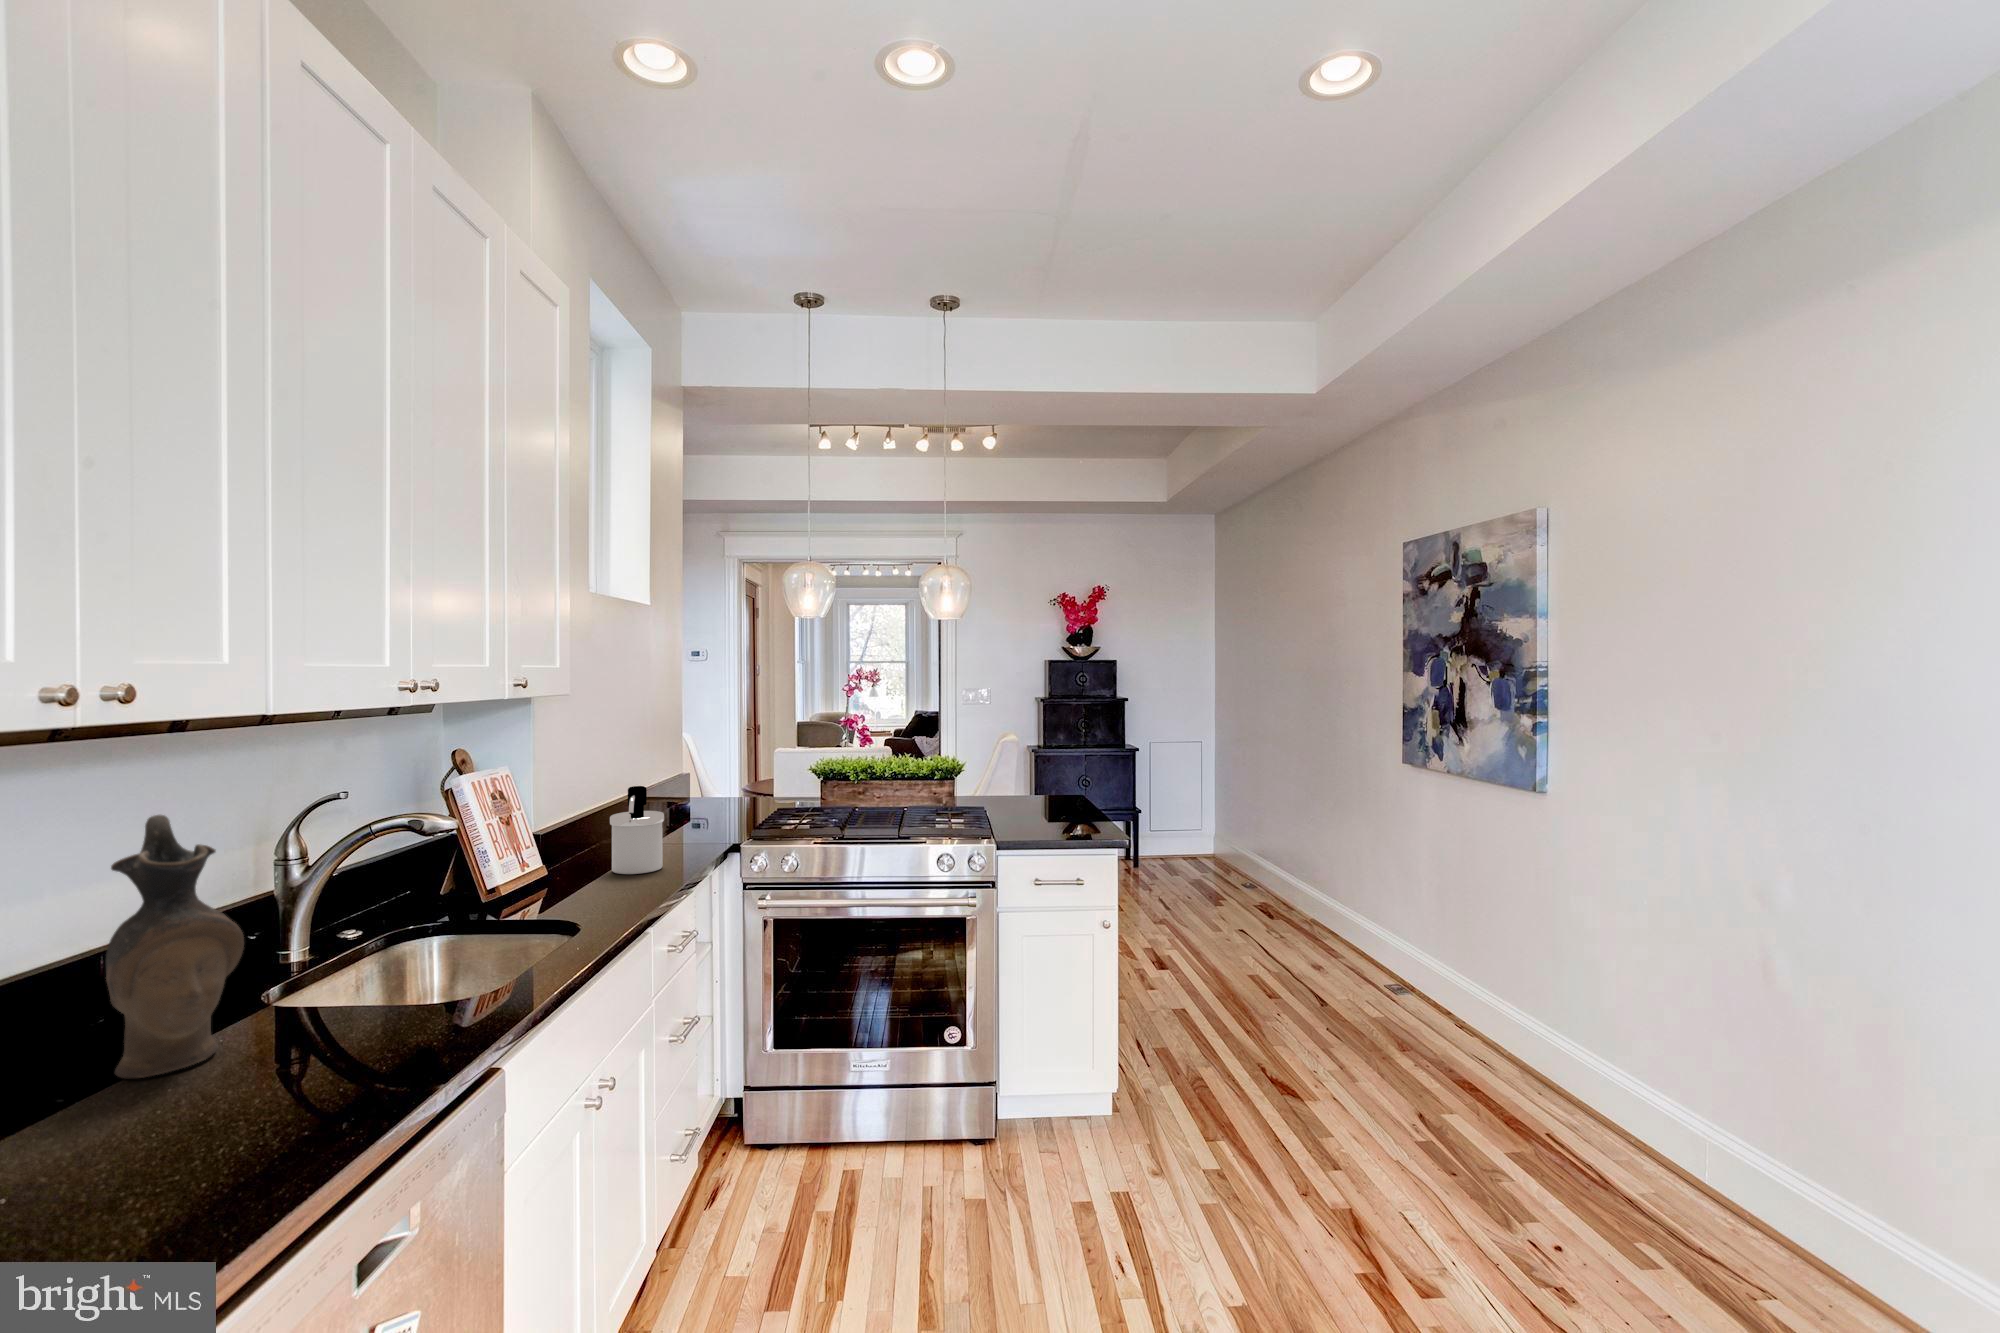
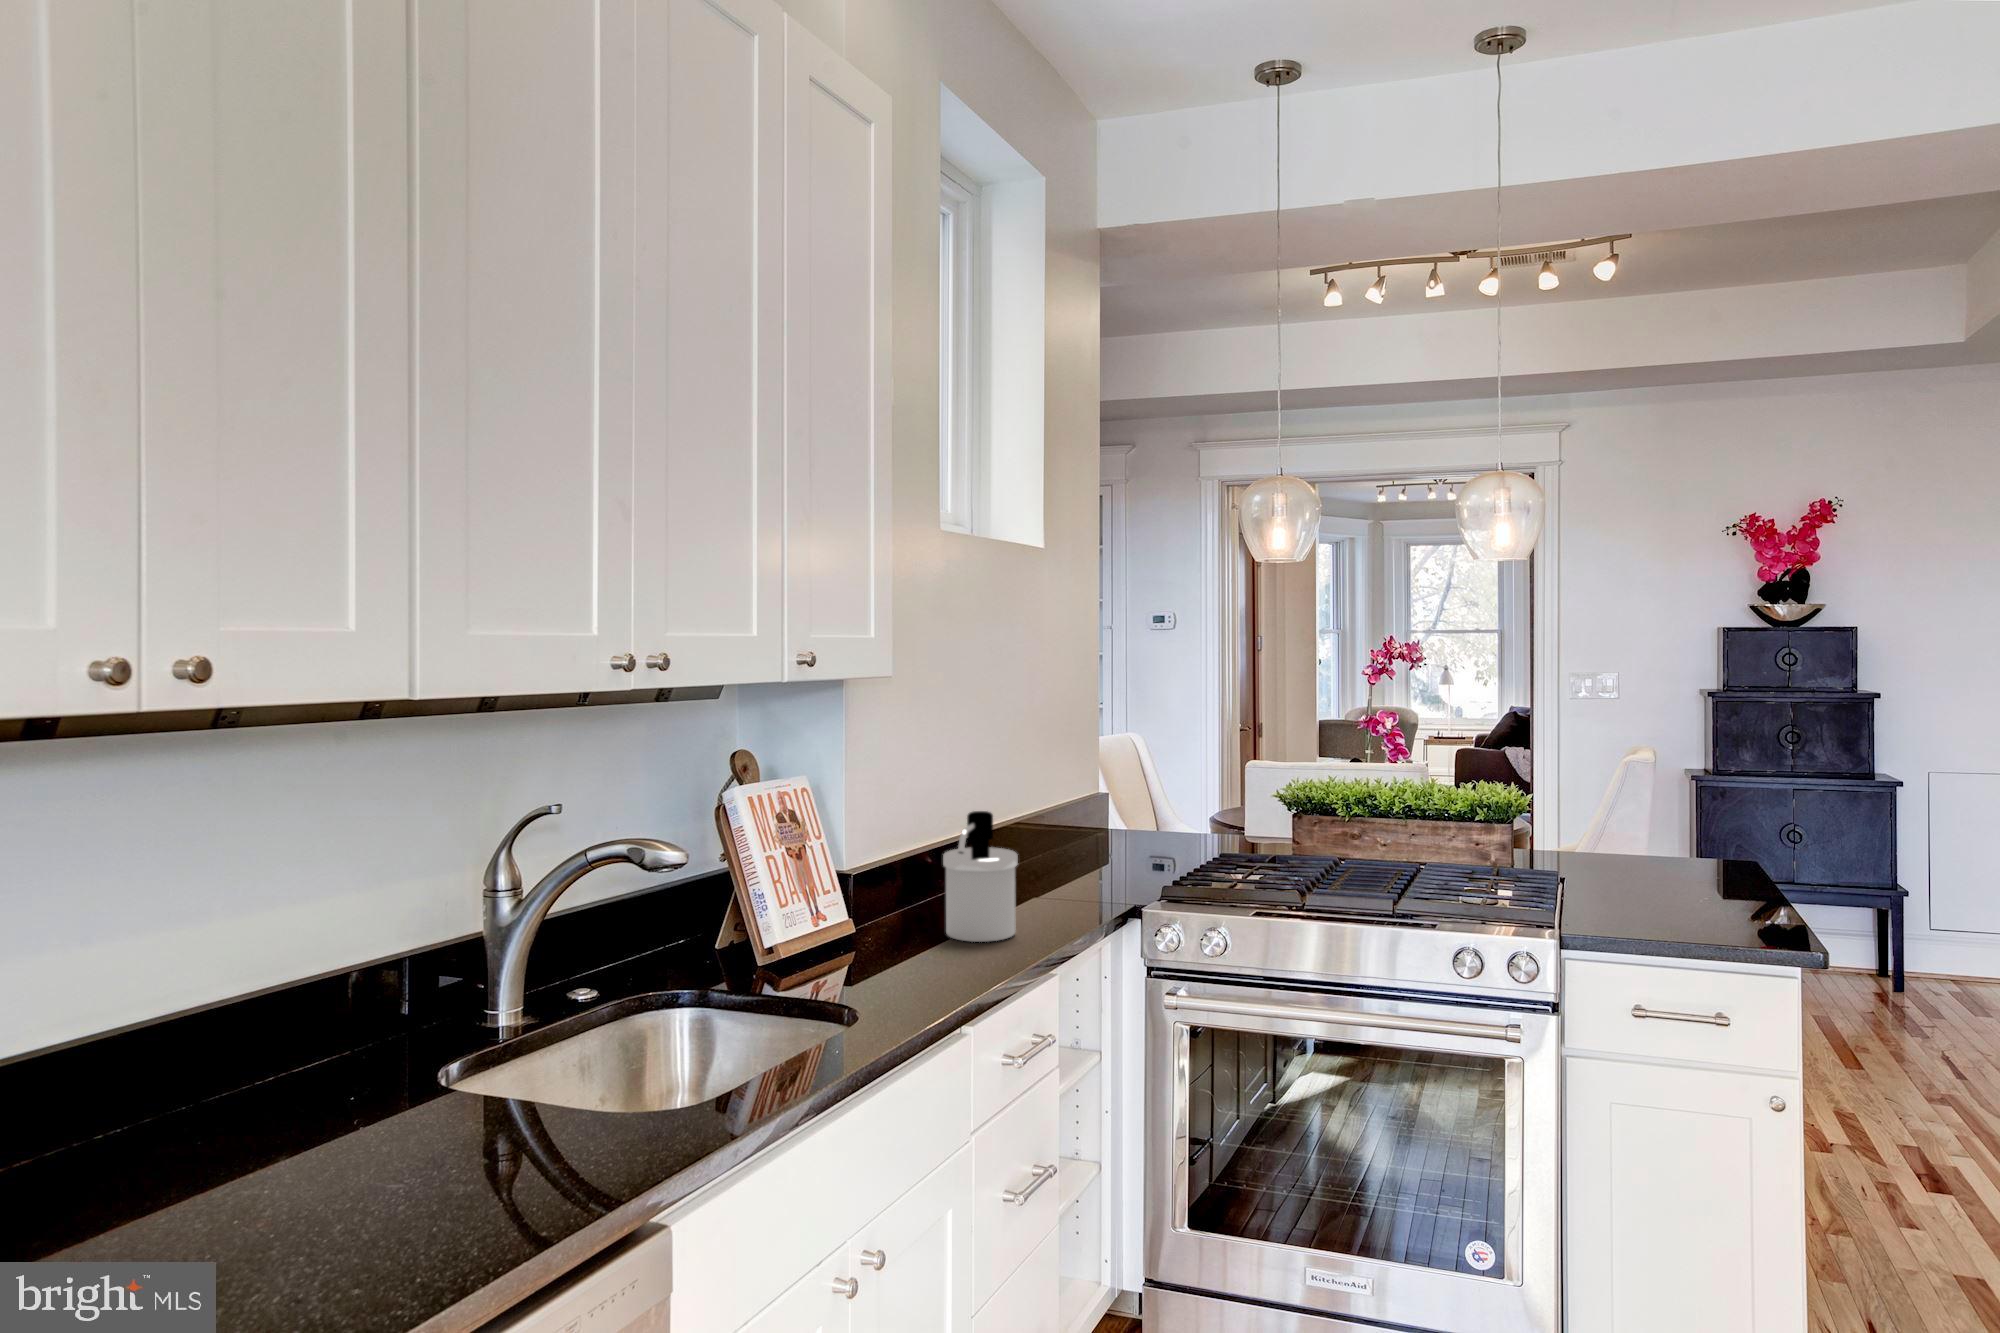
ceramic pitcher: present [106,815,244,1078] -> none [168,830,332,1191]

